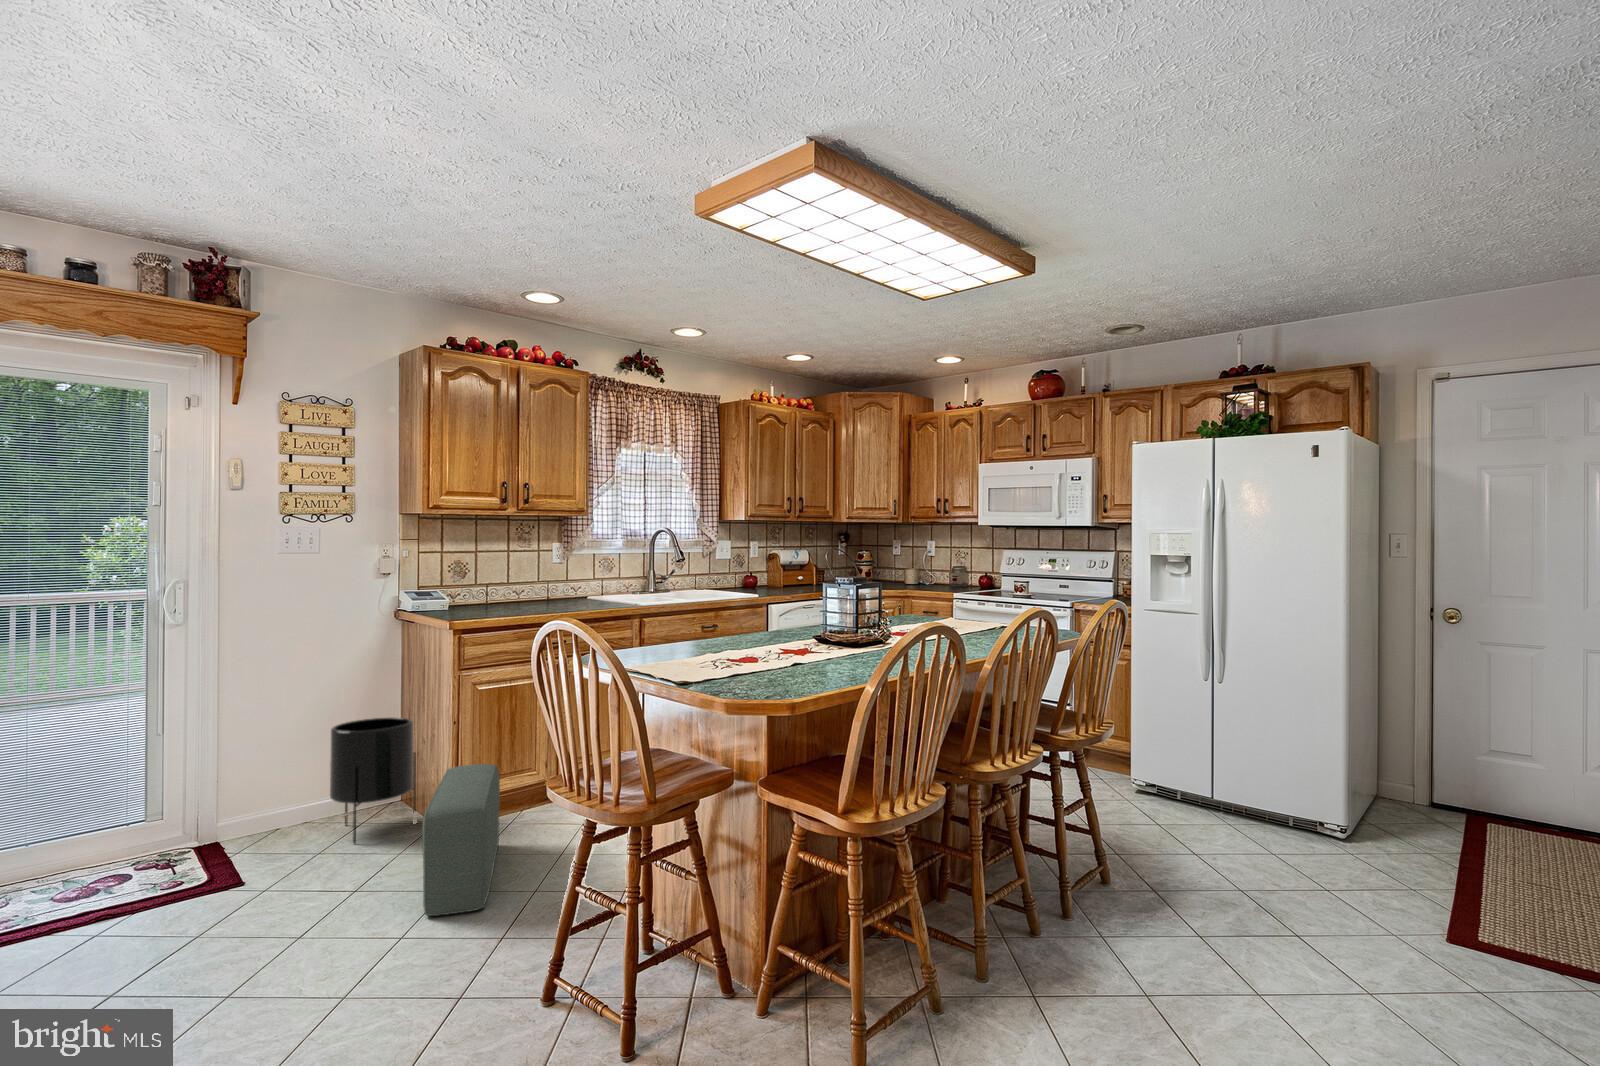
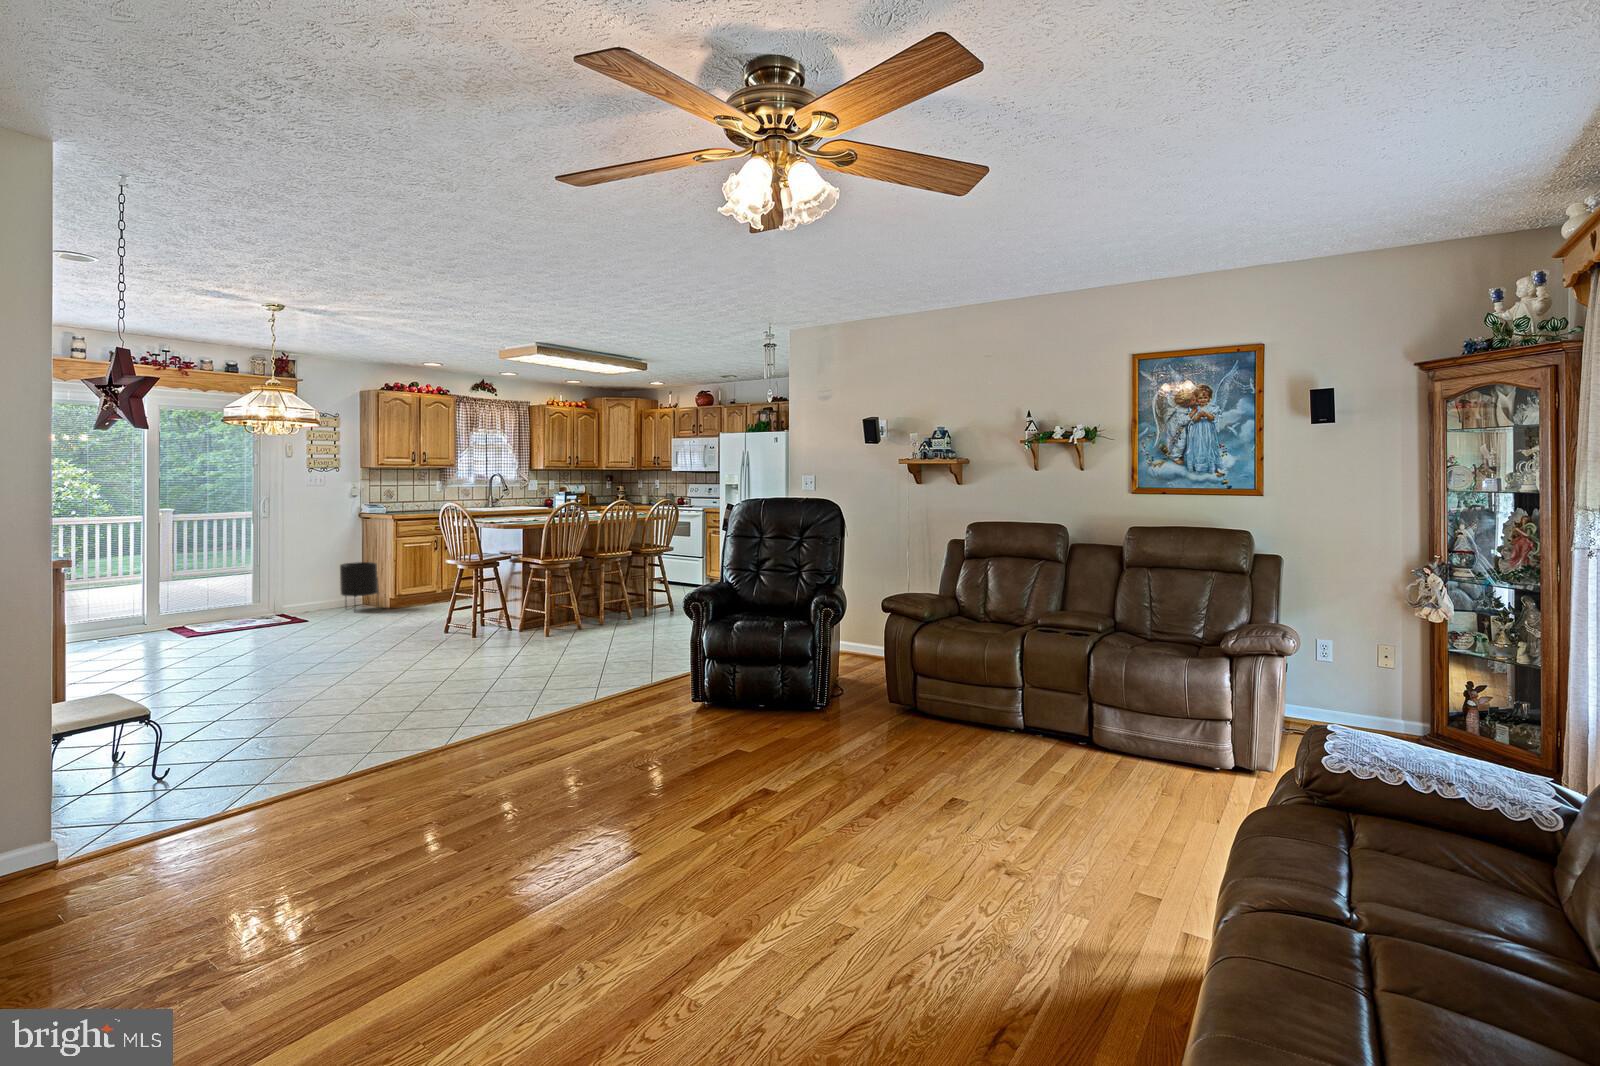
pouf: present [422,764,500,916] -> none [396,578,422,624]

